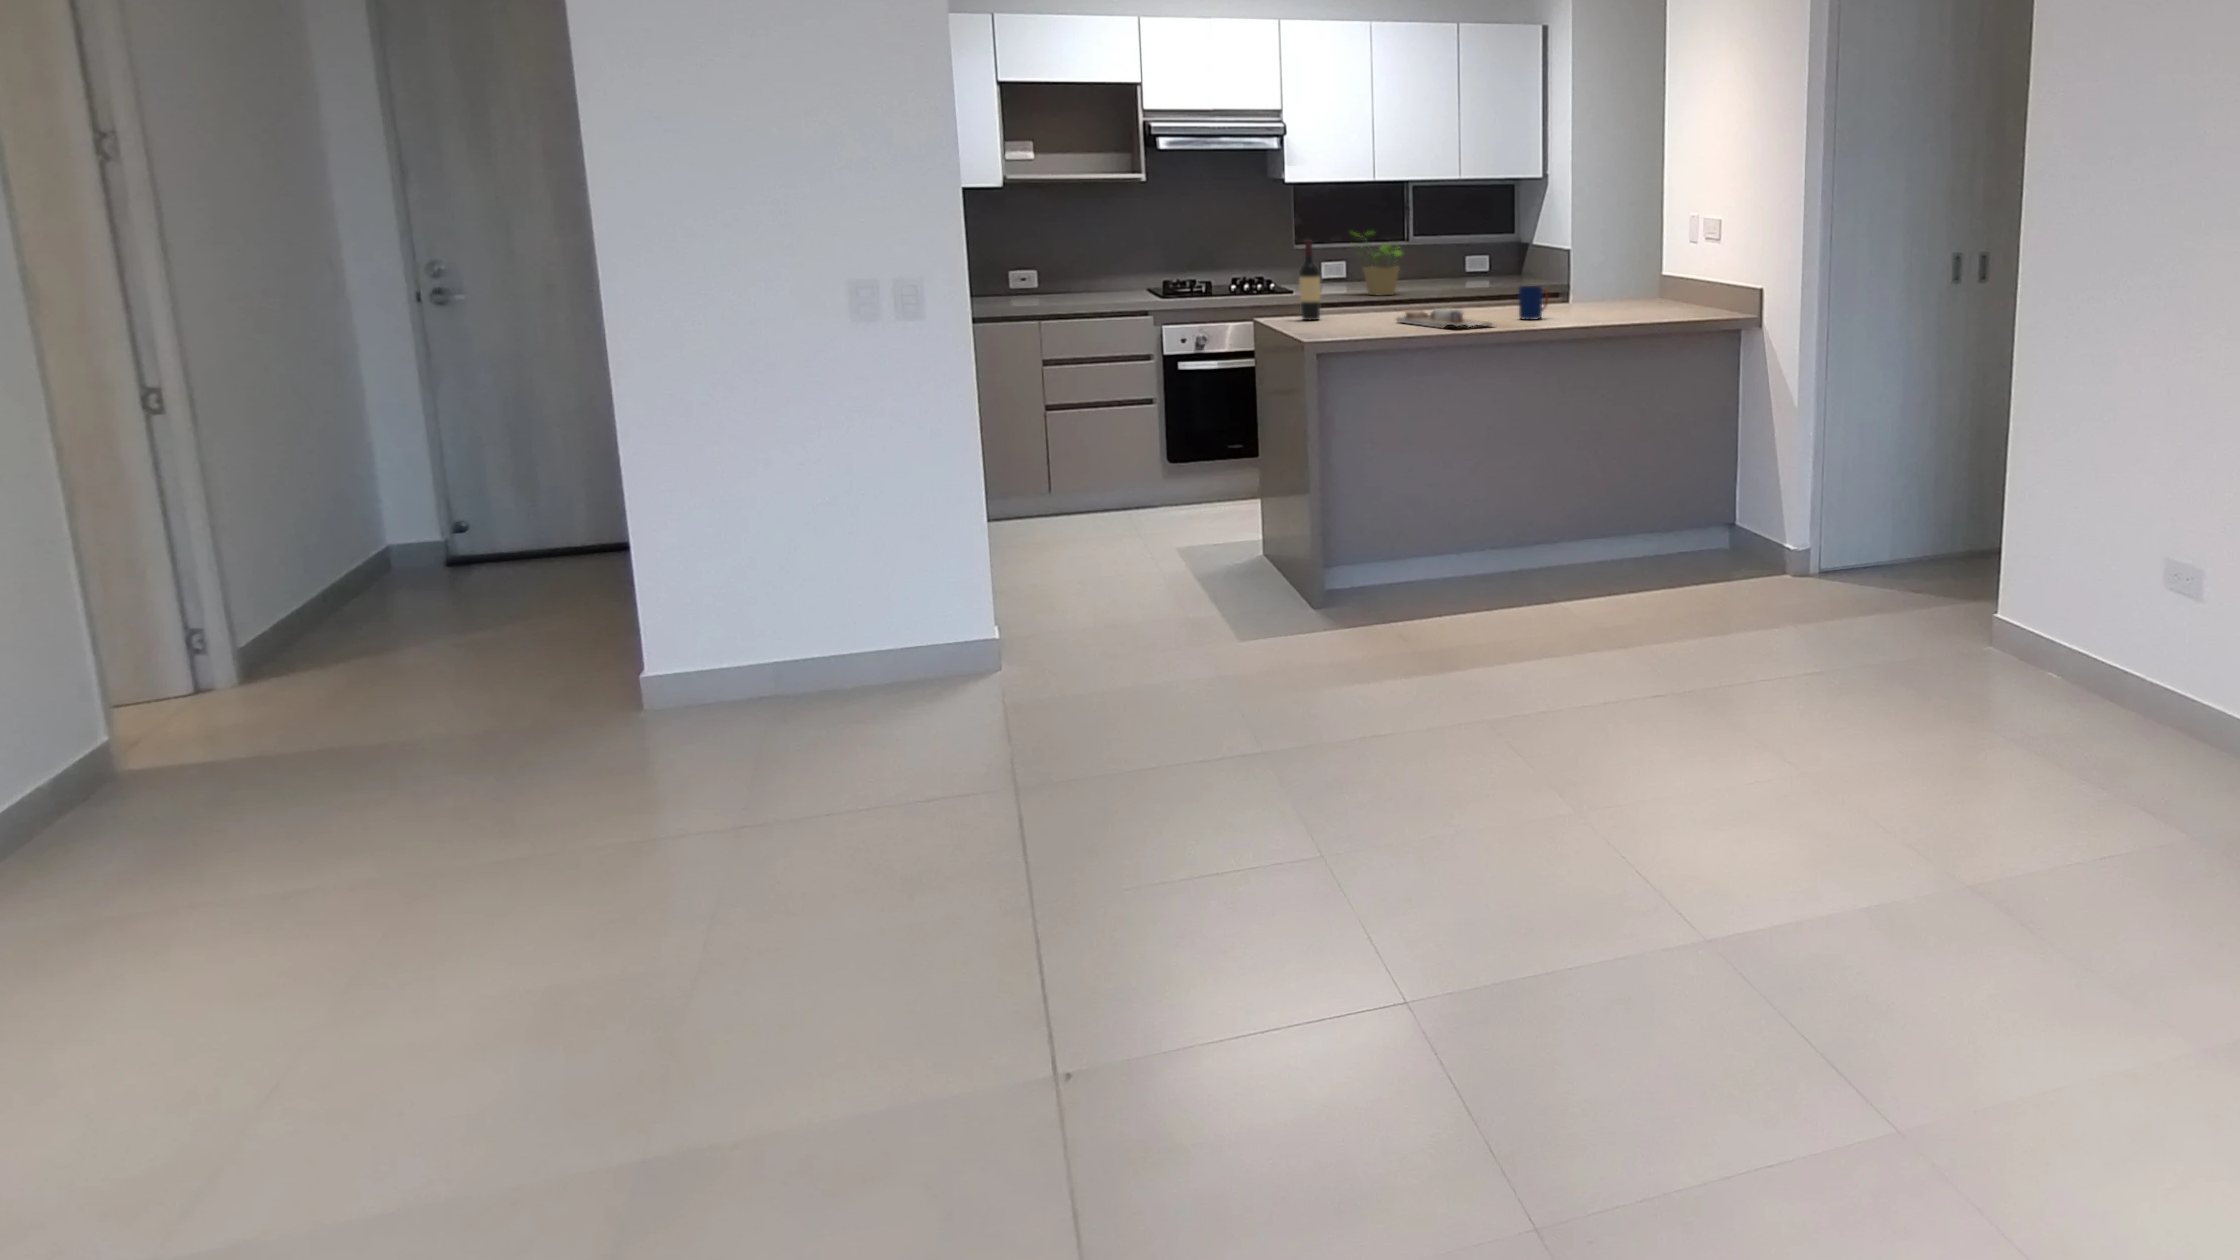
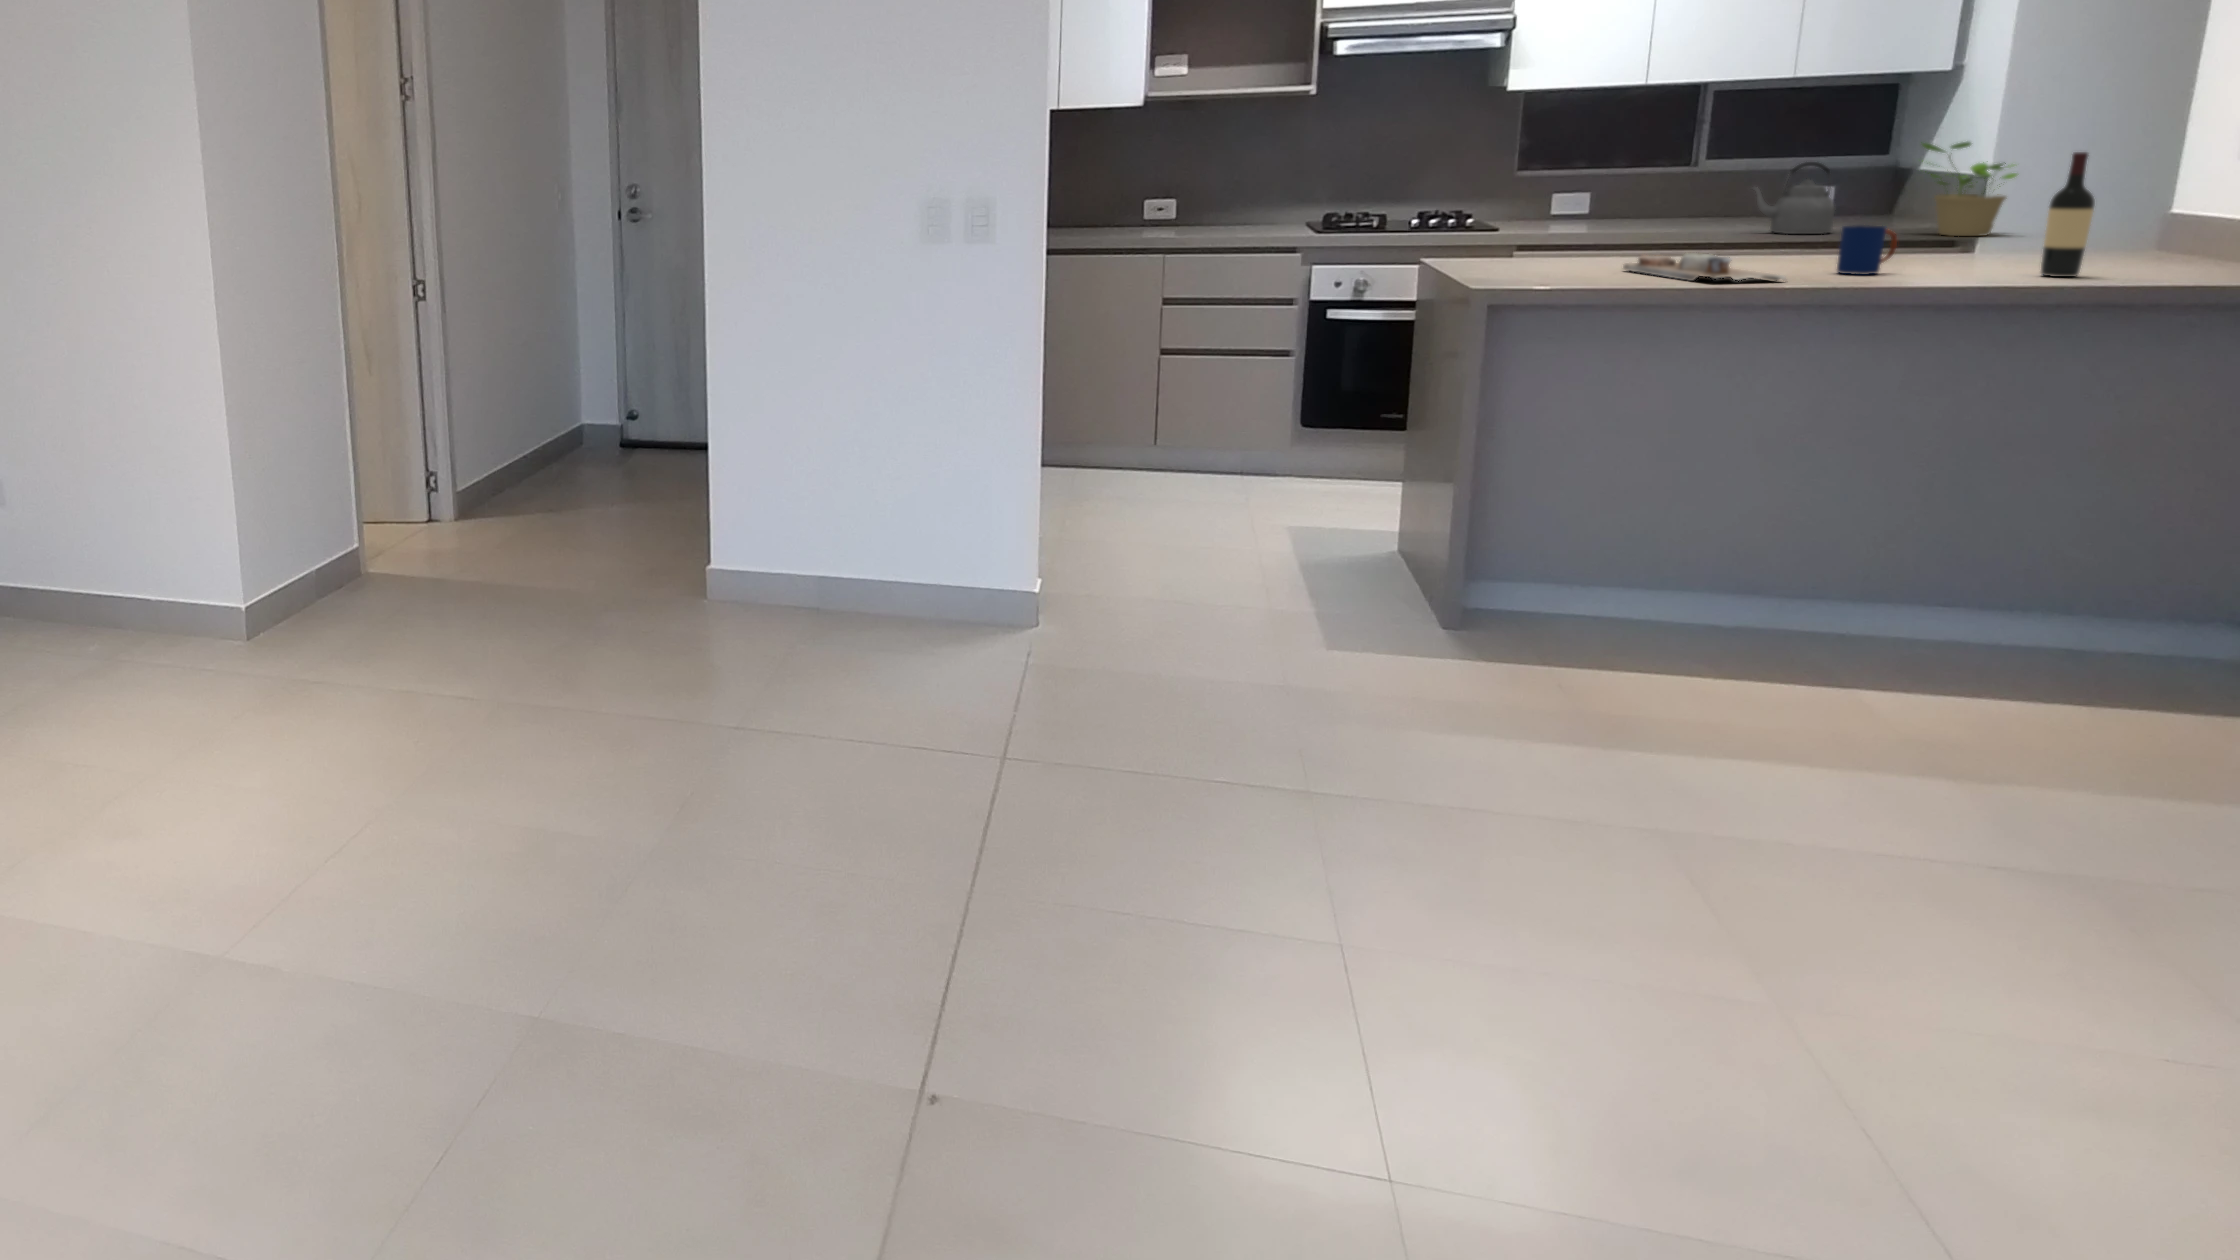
potted plant: present [1352,231,1402,295] -> present [1922,142,2017,236]
wine bottle: present [1299,240,1320,320] -> present [2041,152,2095,277]
kettle: none [1448,240,1498,291] -> present [1753,162,1835,234]

